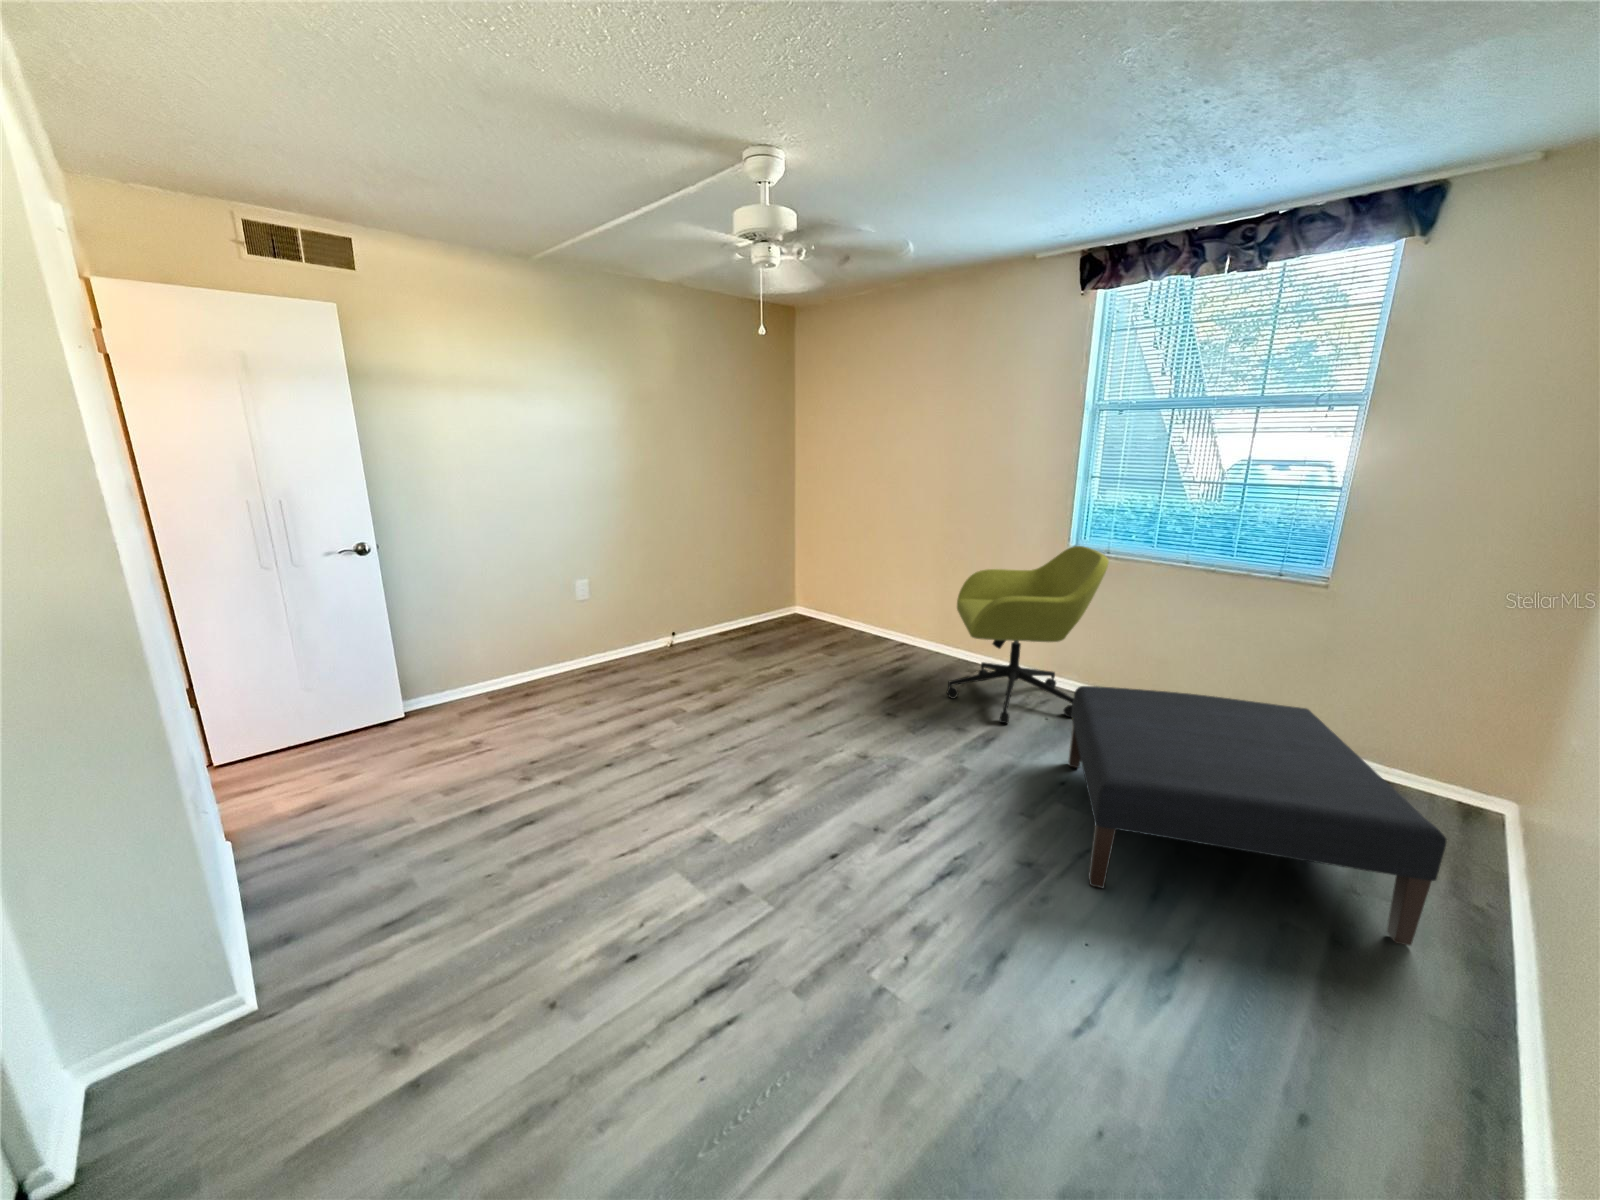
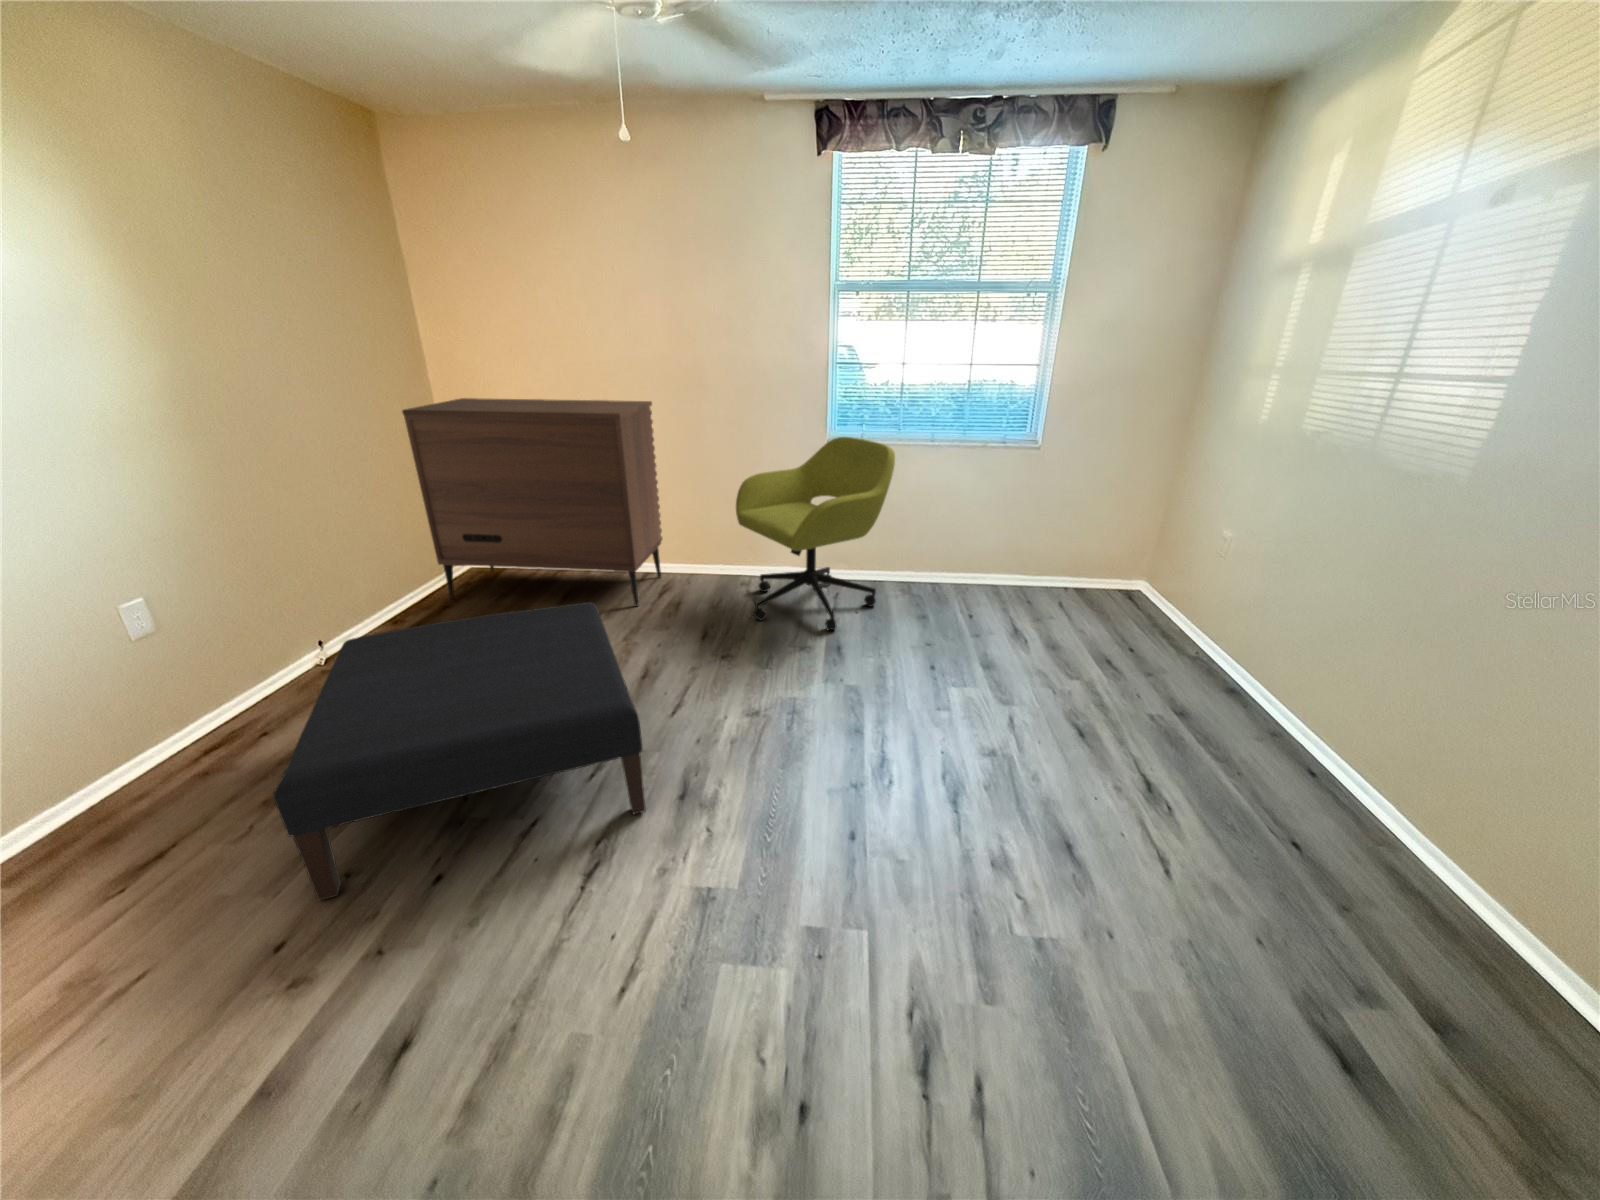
dresser: none [758,490,925,663] -> present [402,398,662,606]
ottoman: present [1068,686,1446,946] -> present [273,602,646,900]

